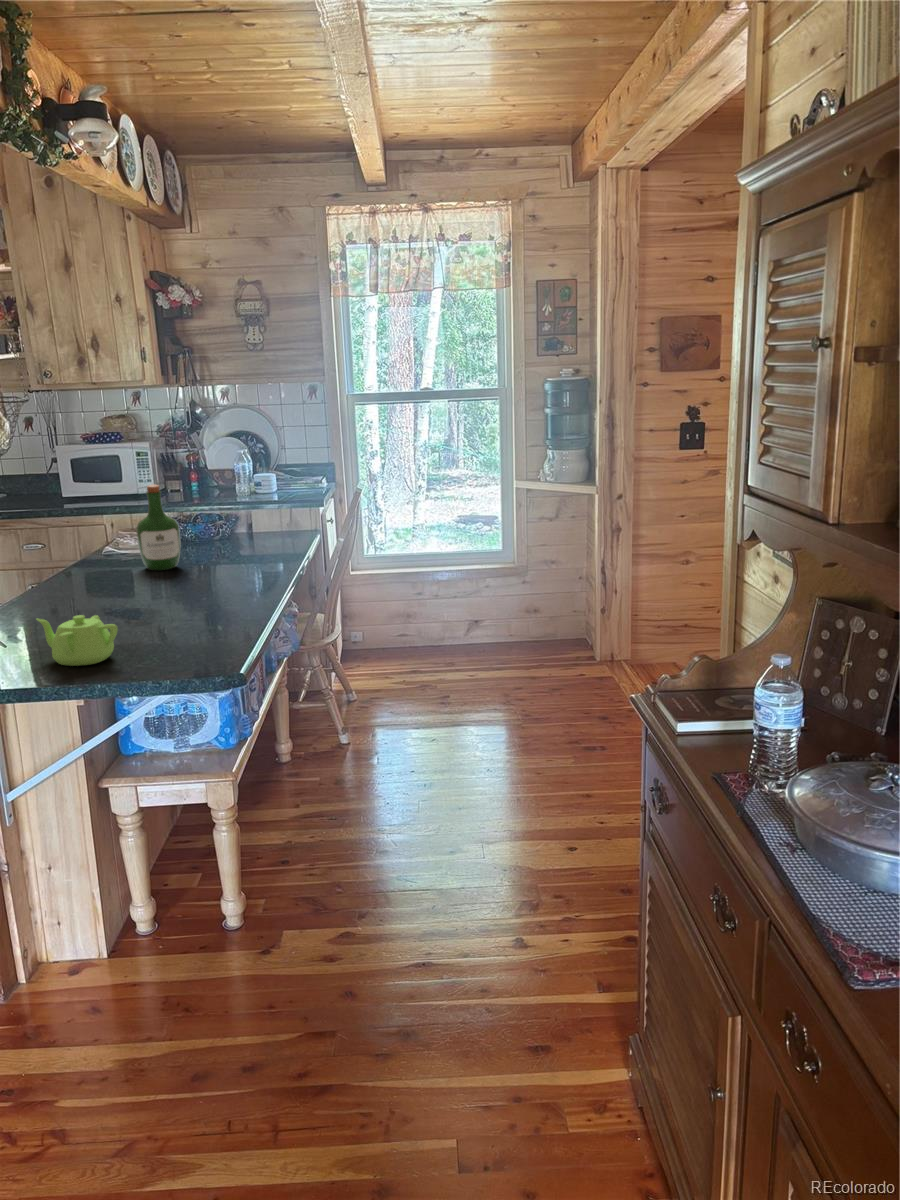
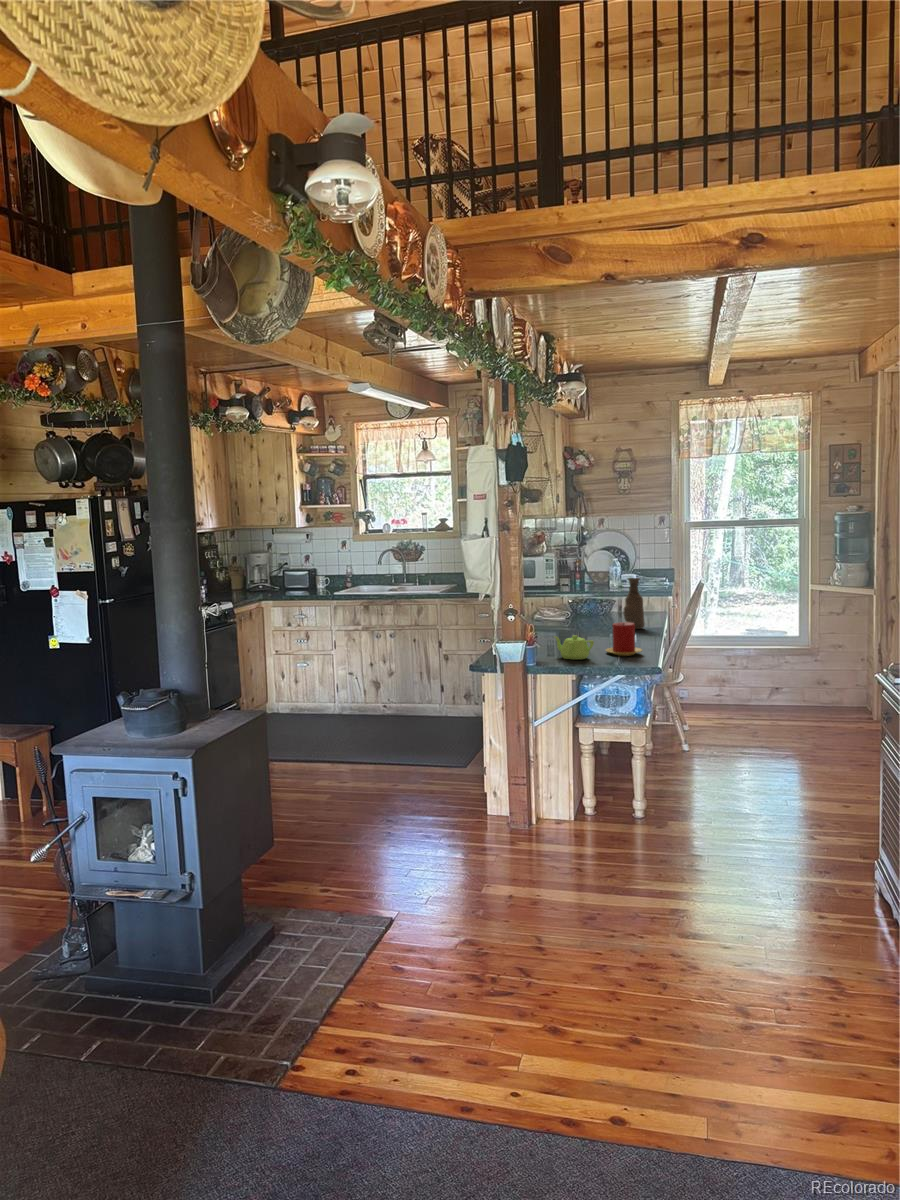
wine bottle: present [136,484,181,570] -> none [570,576,595,627]
vase: none [228,484,265,569] -> present [623,578,644,629]
candle: none [159,577,229,642] -> present [606,622,642,656]

